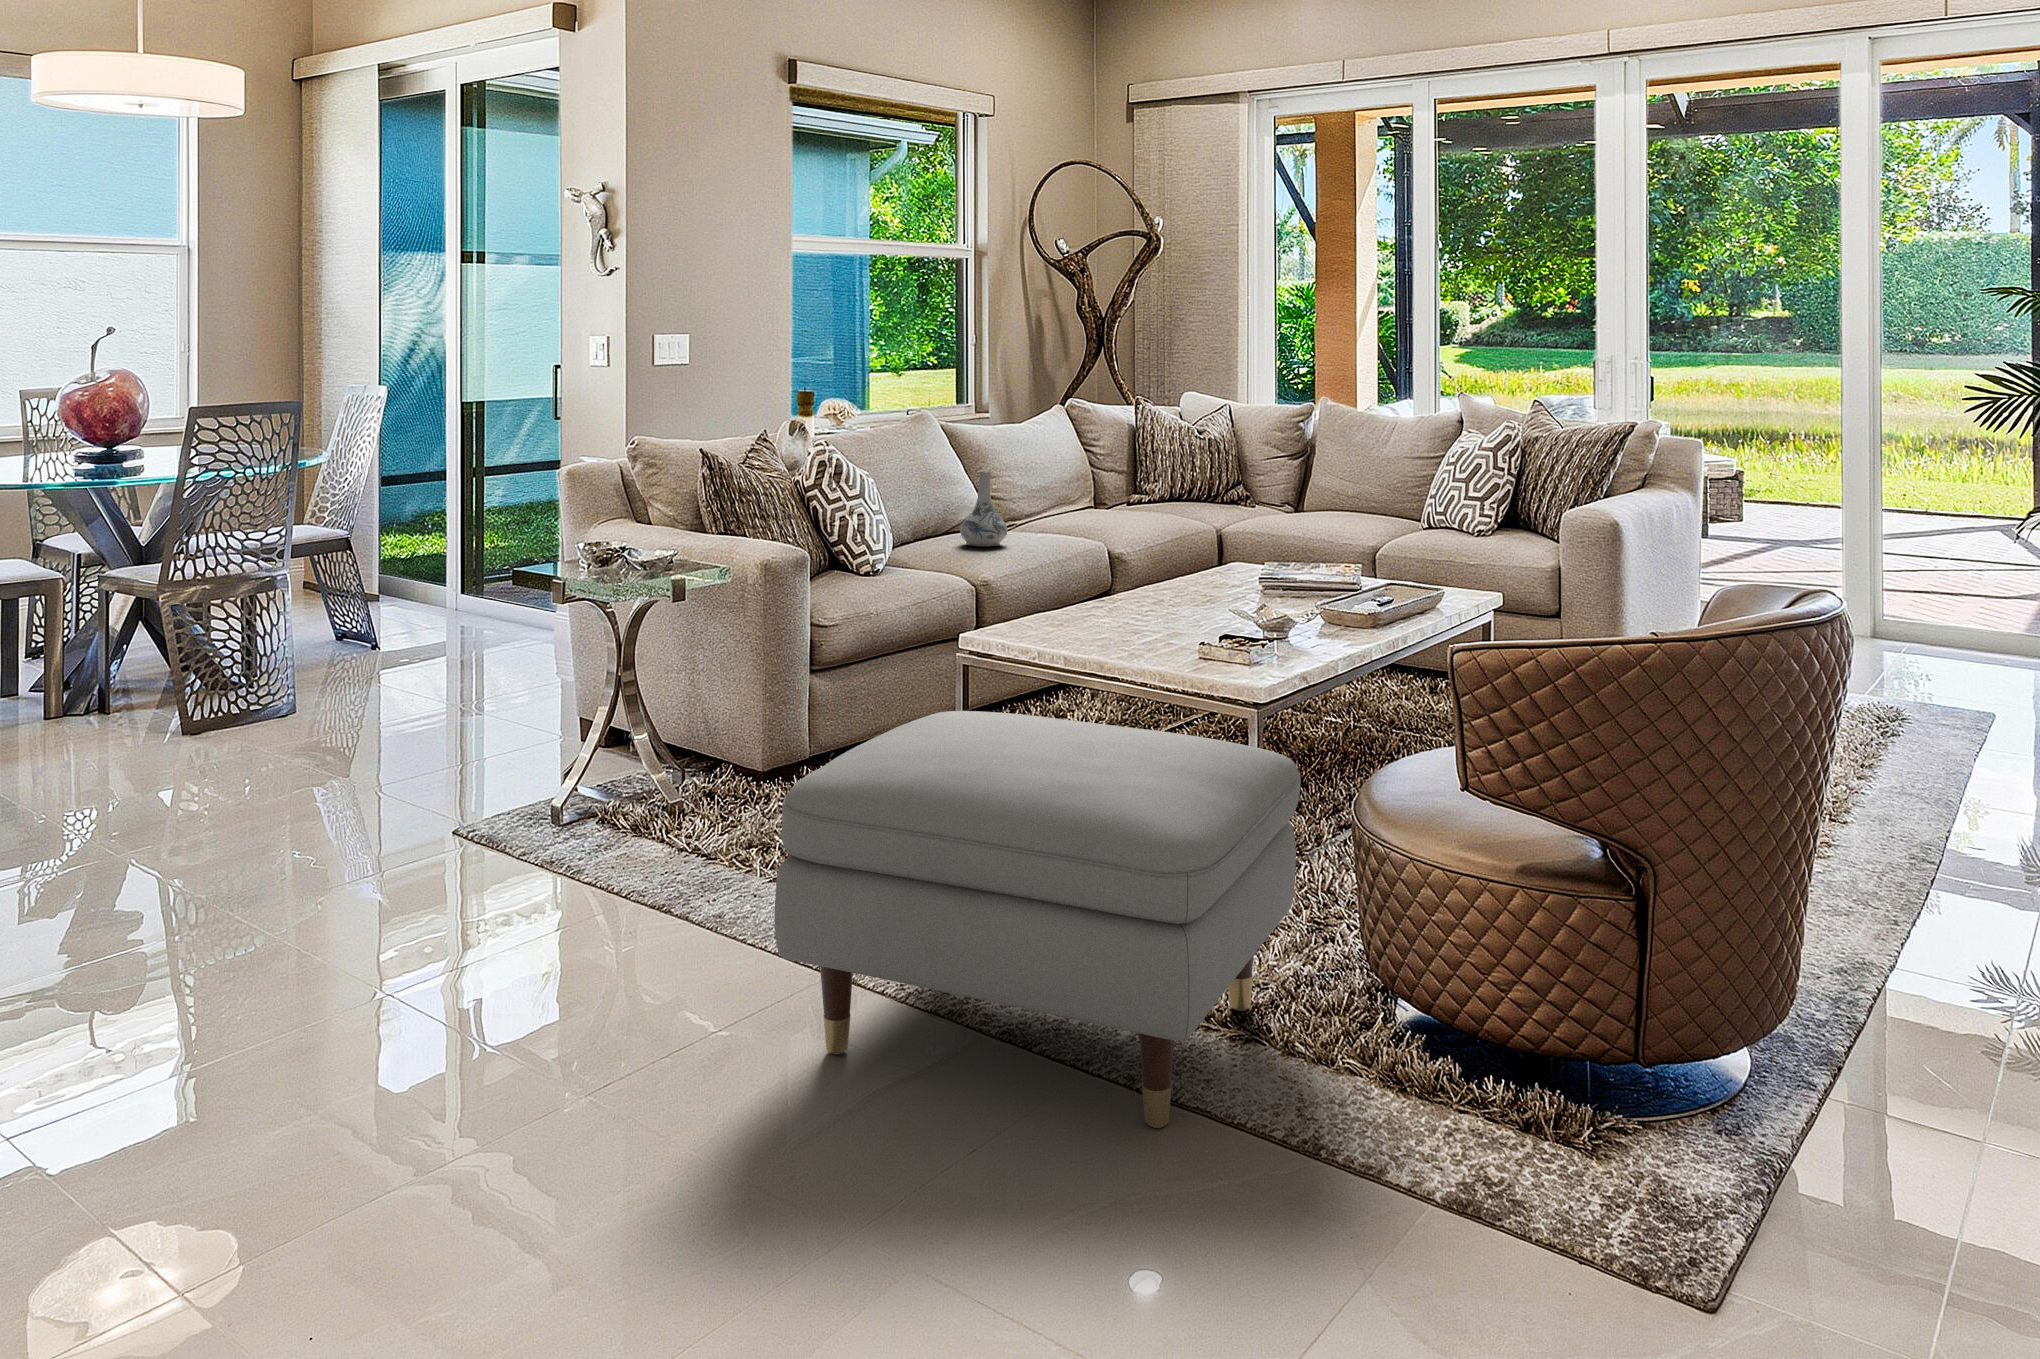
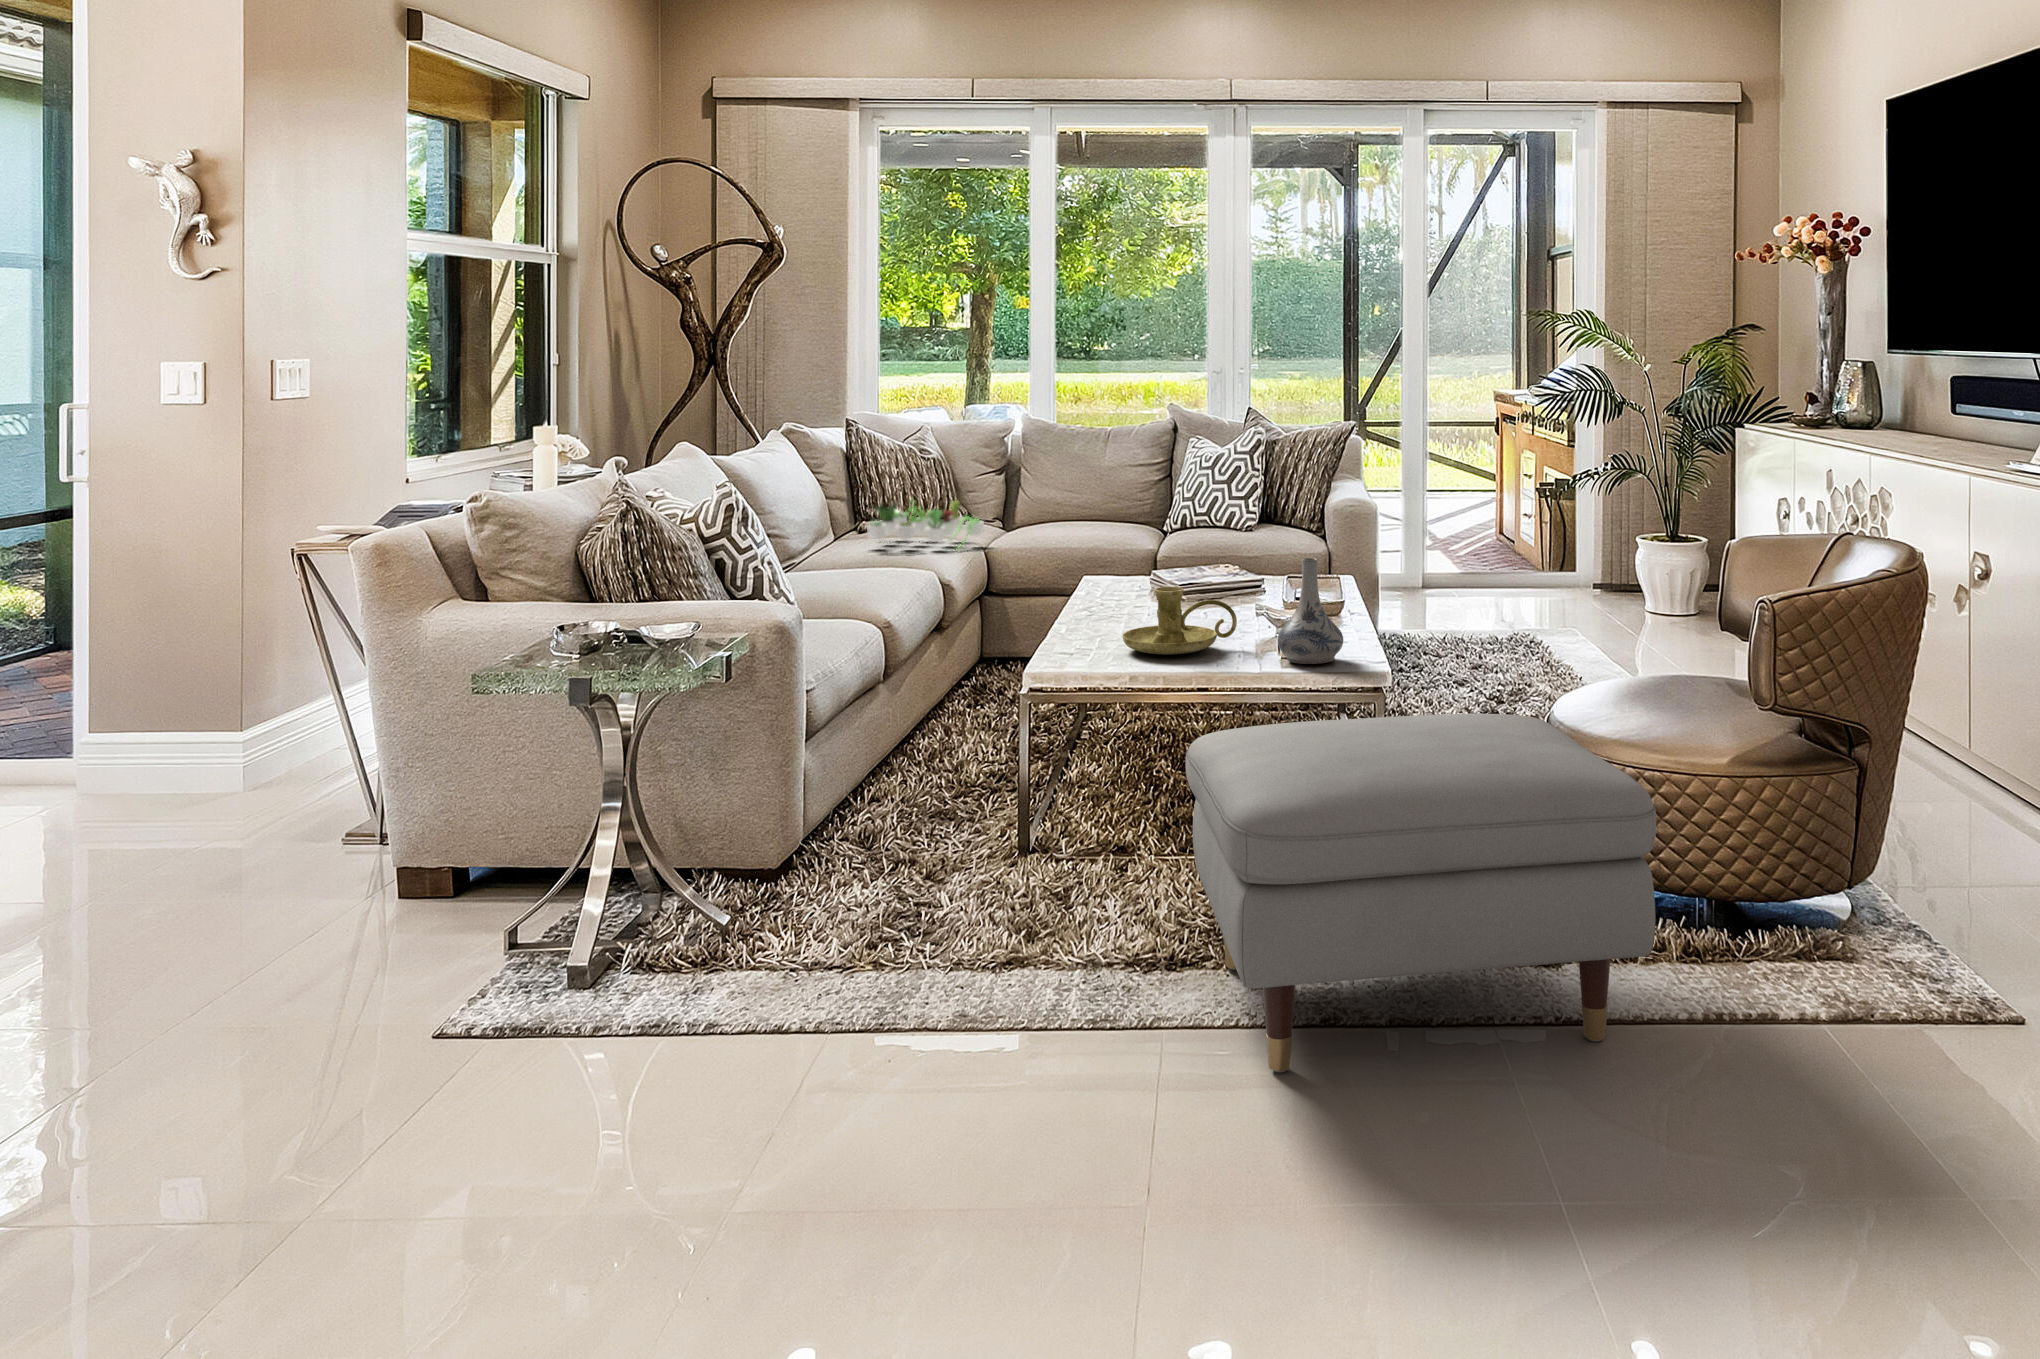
succulent plant: none [1086,469,1205,527] -> present [867,498,984,549]
decorative vase: present [960,471,1008,546] -> present [1278,558,1343,664]
candle holder: none [1071,571,1189,640] -> present [1122,587,1237,655]

